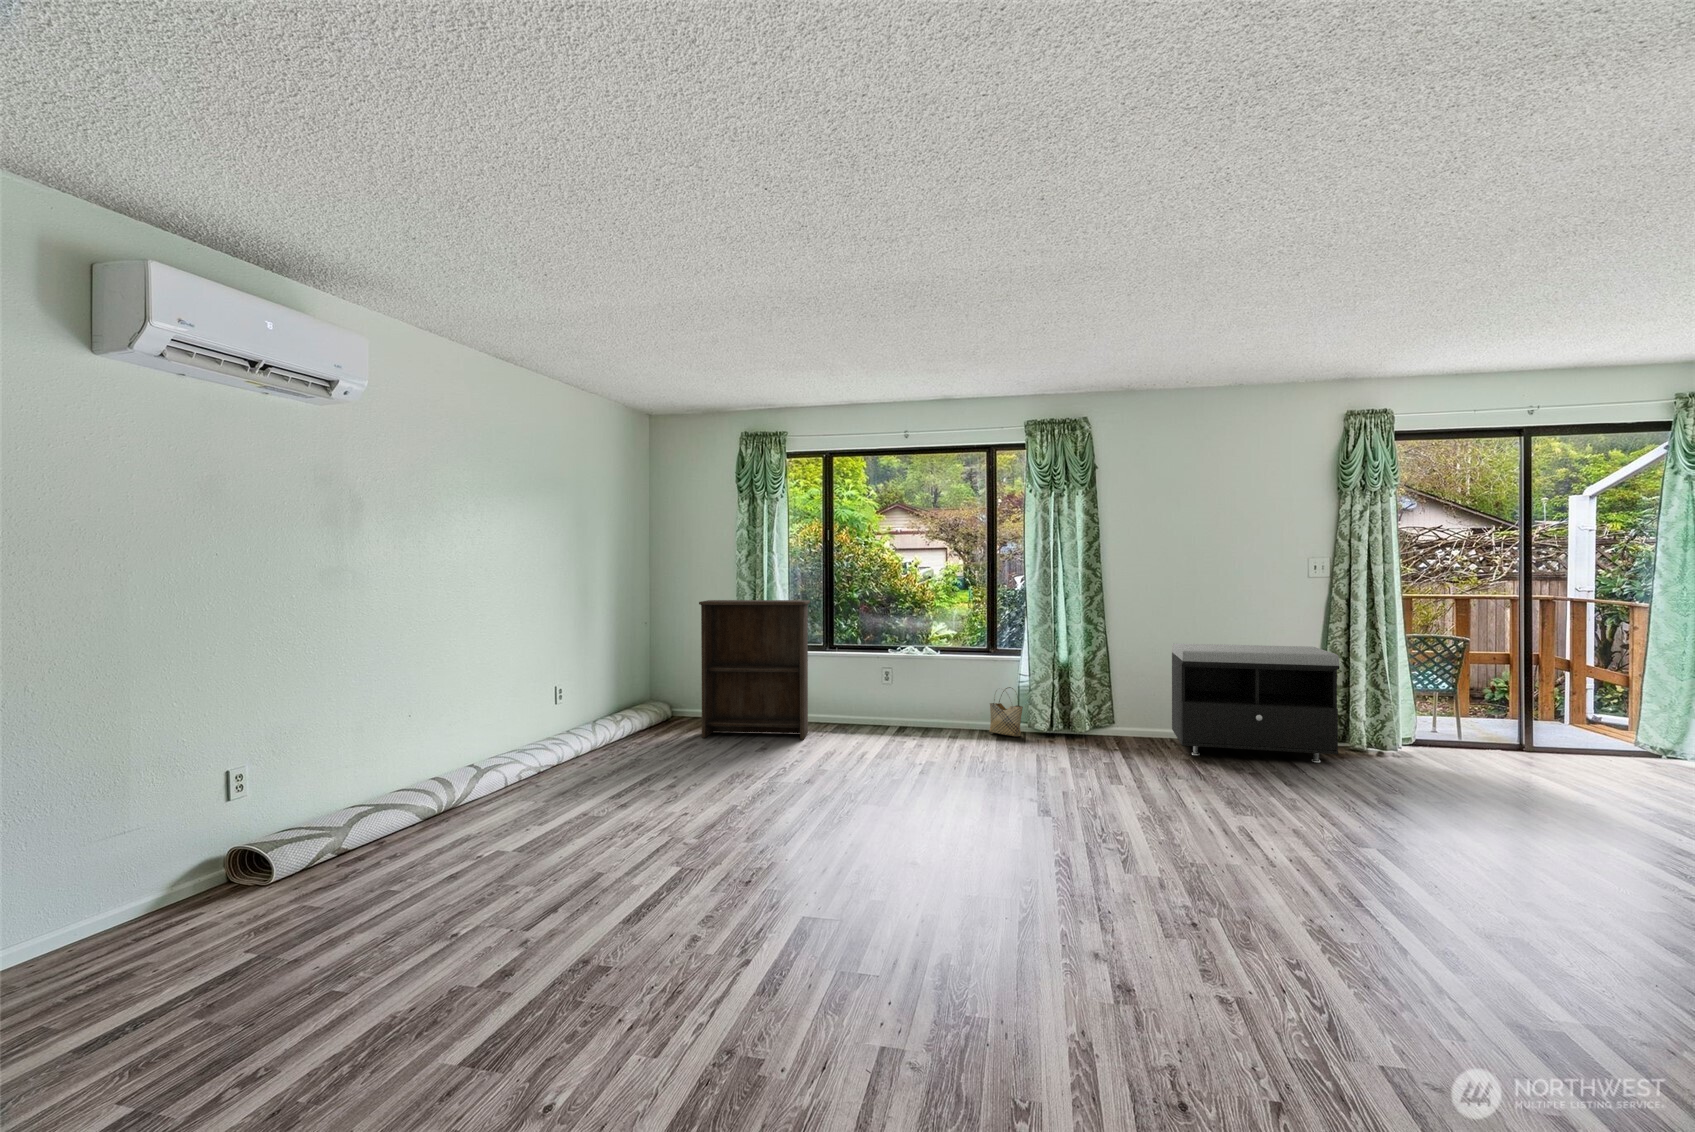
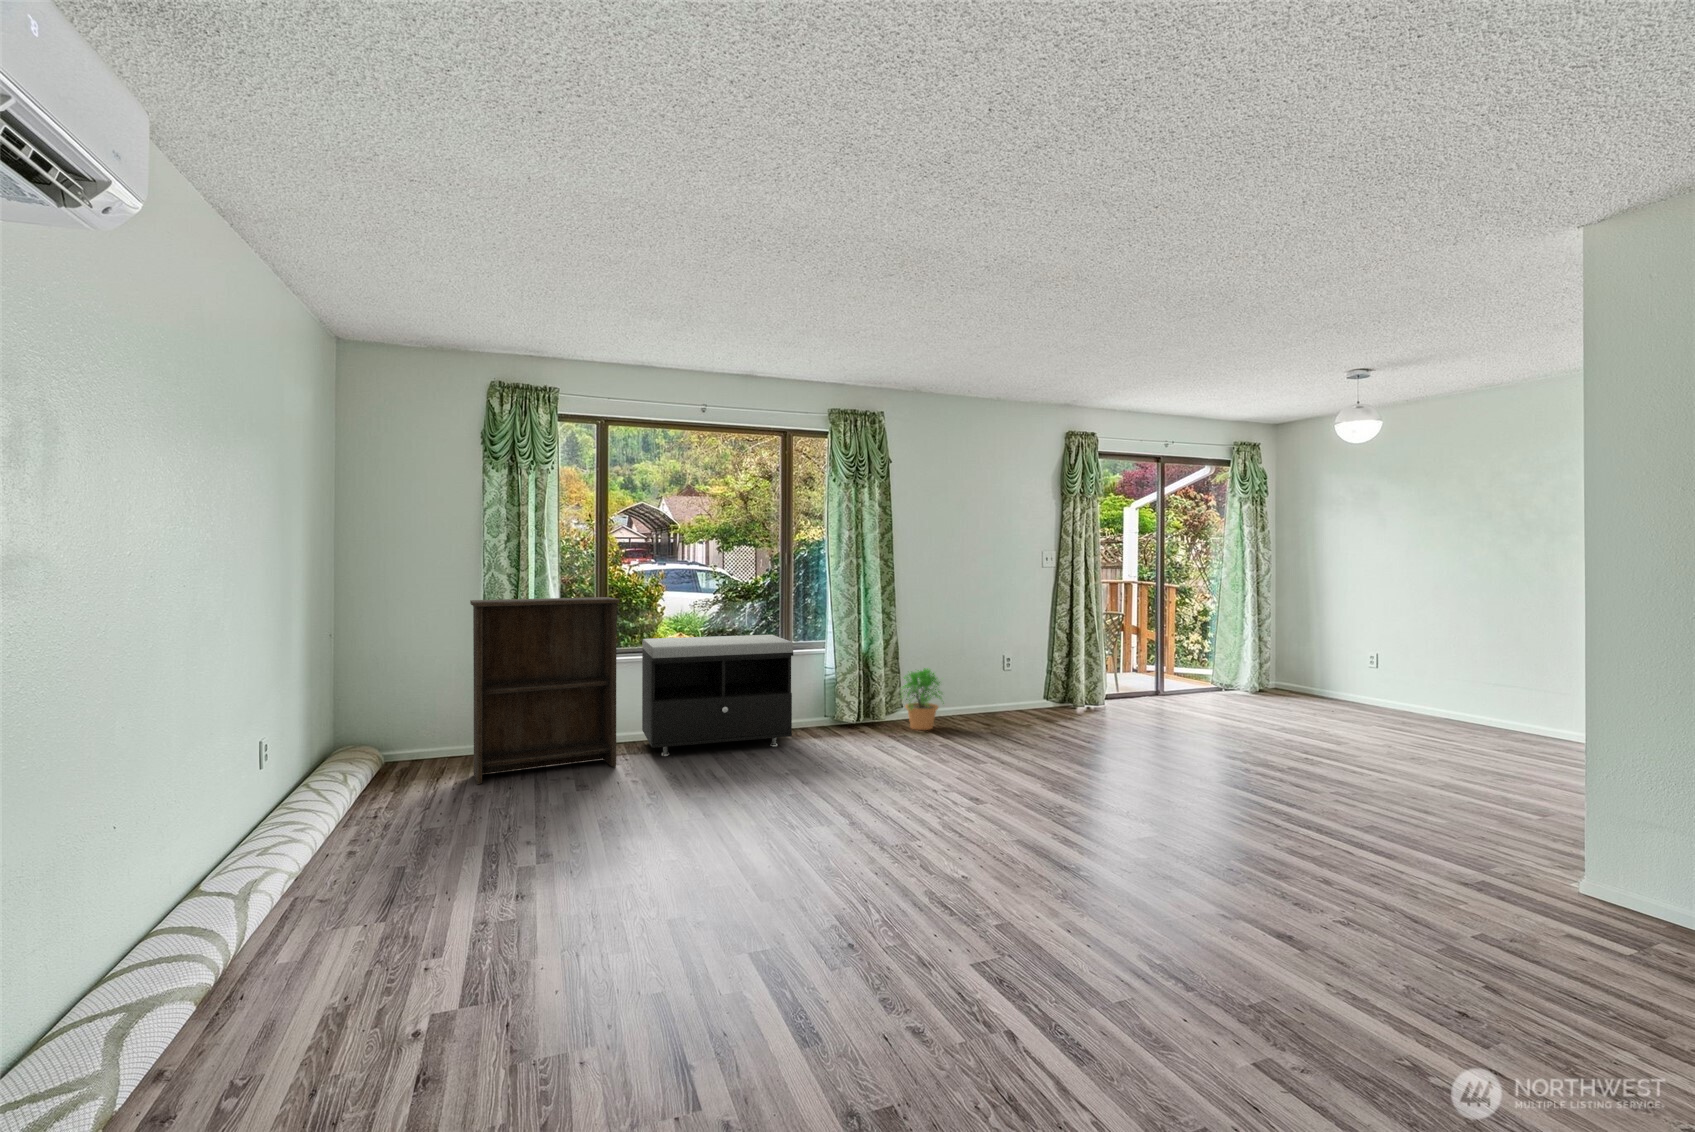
storage bench: present [1172,643,1339,763] -> present [642,635,793,756]
potted plant: none [1091,682,1149,749] -> present [901,668,944,730]
woven basket: present [989,687,1023,736] -> none [795,681,830,731]

